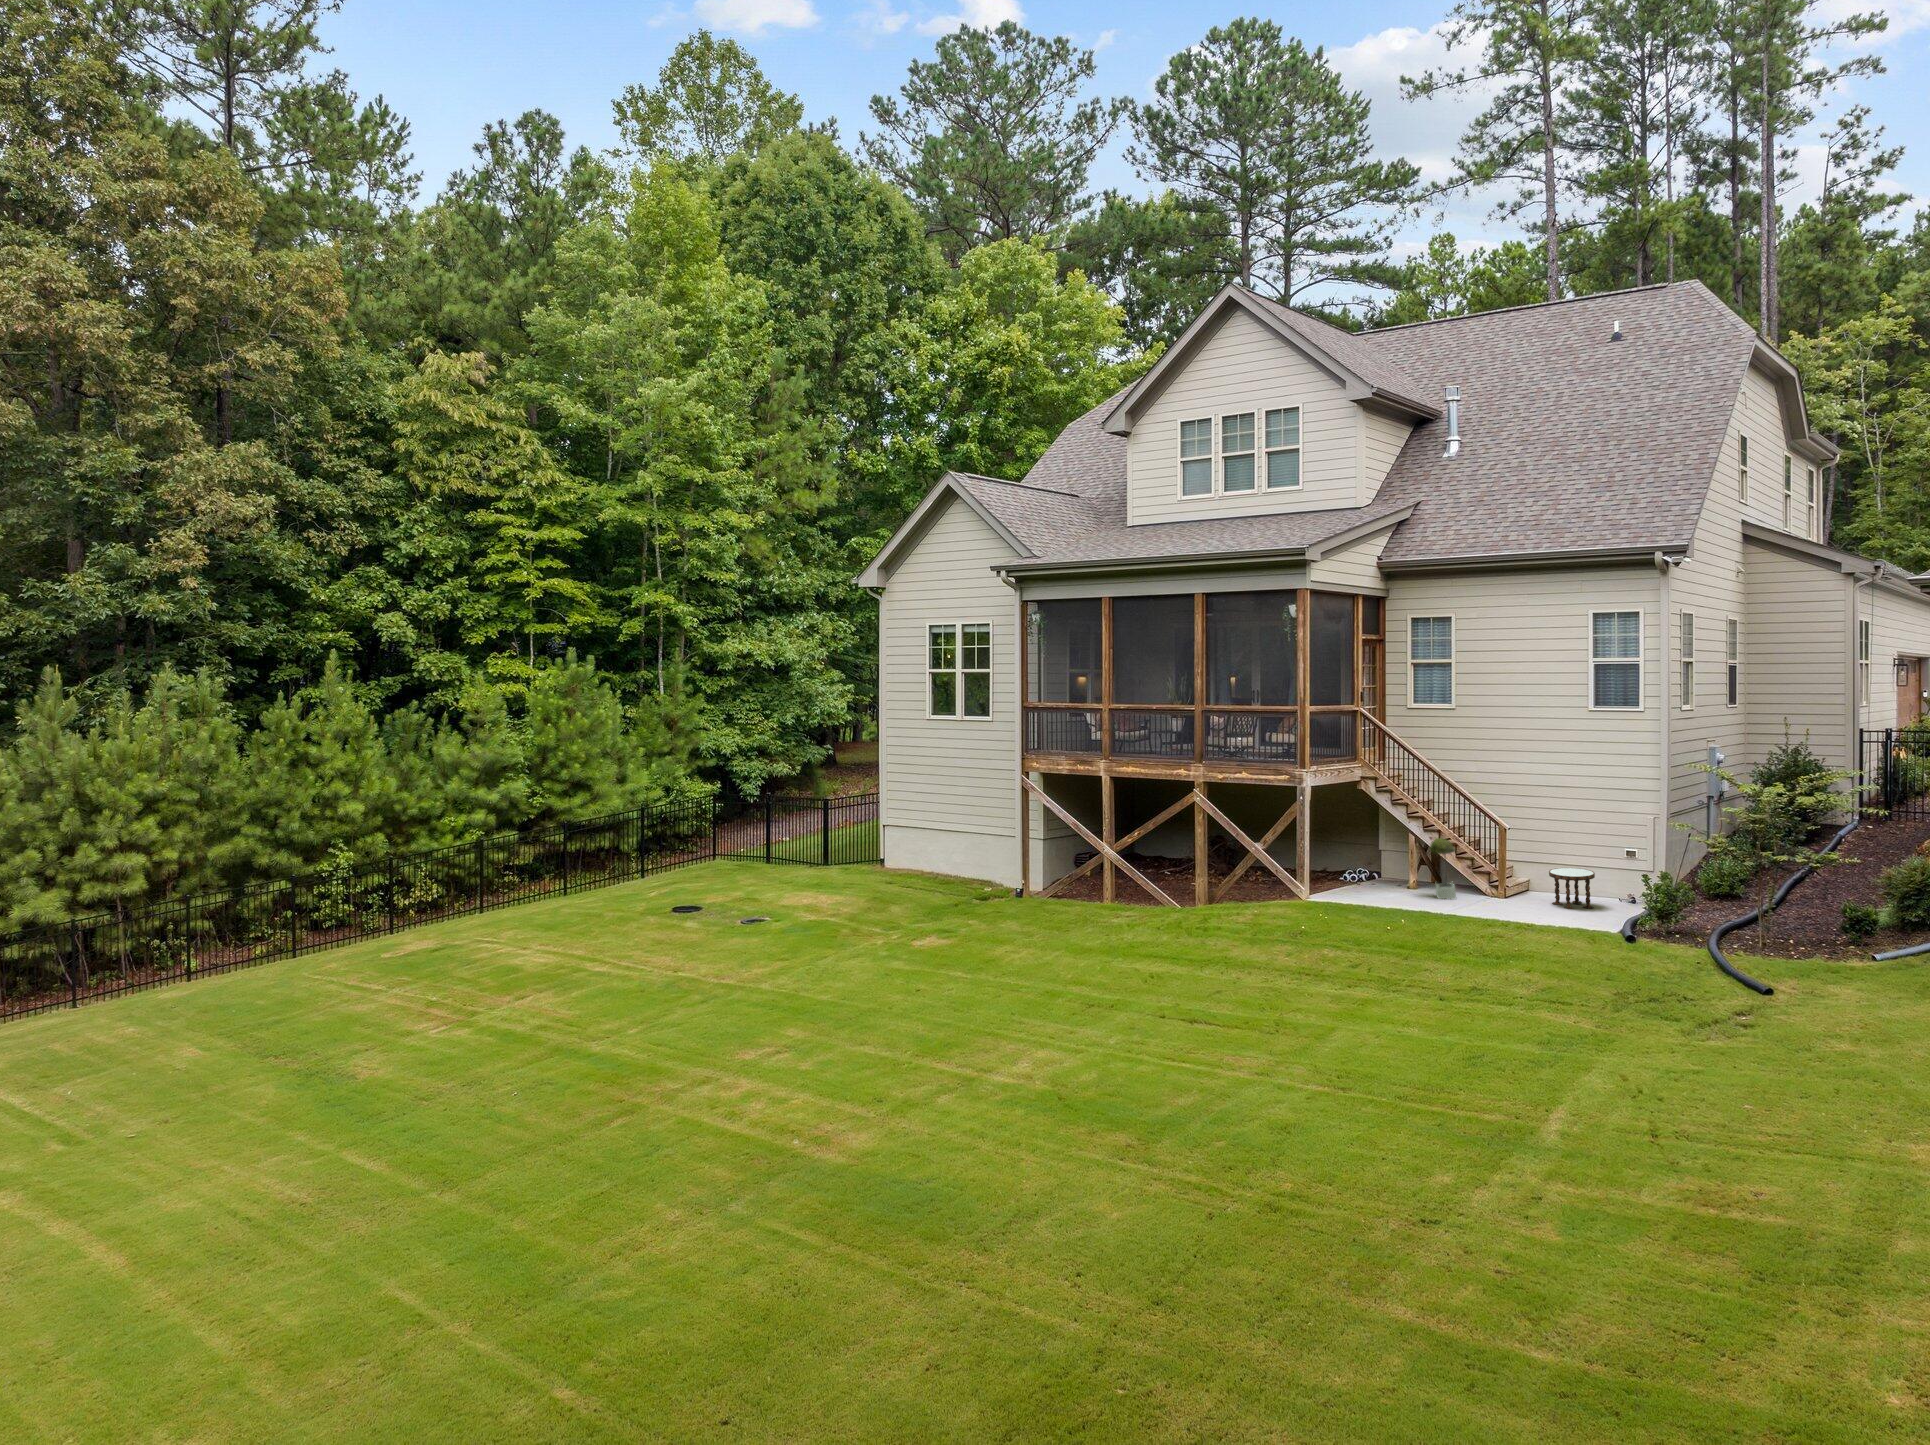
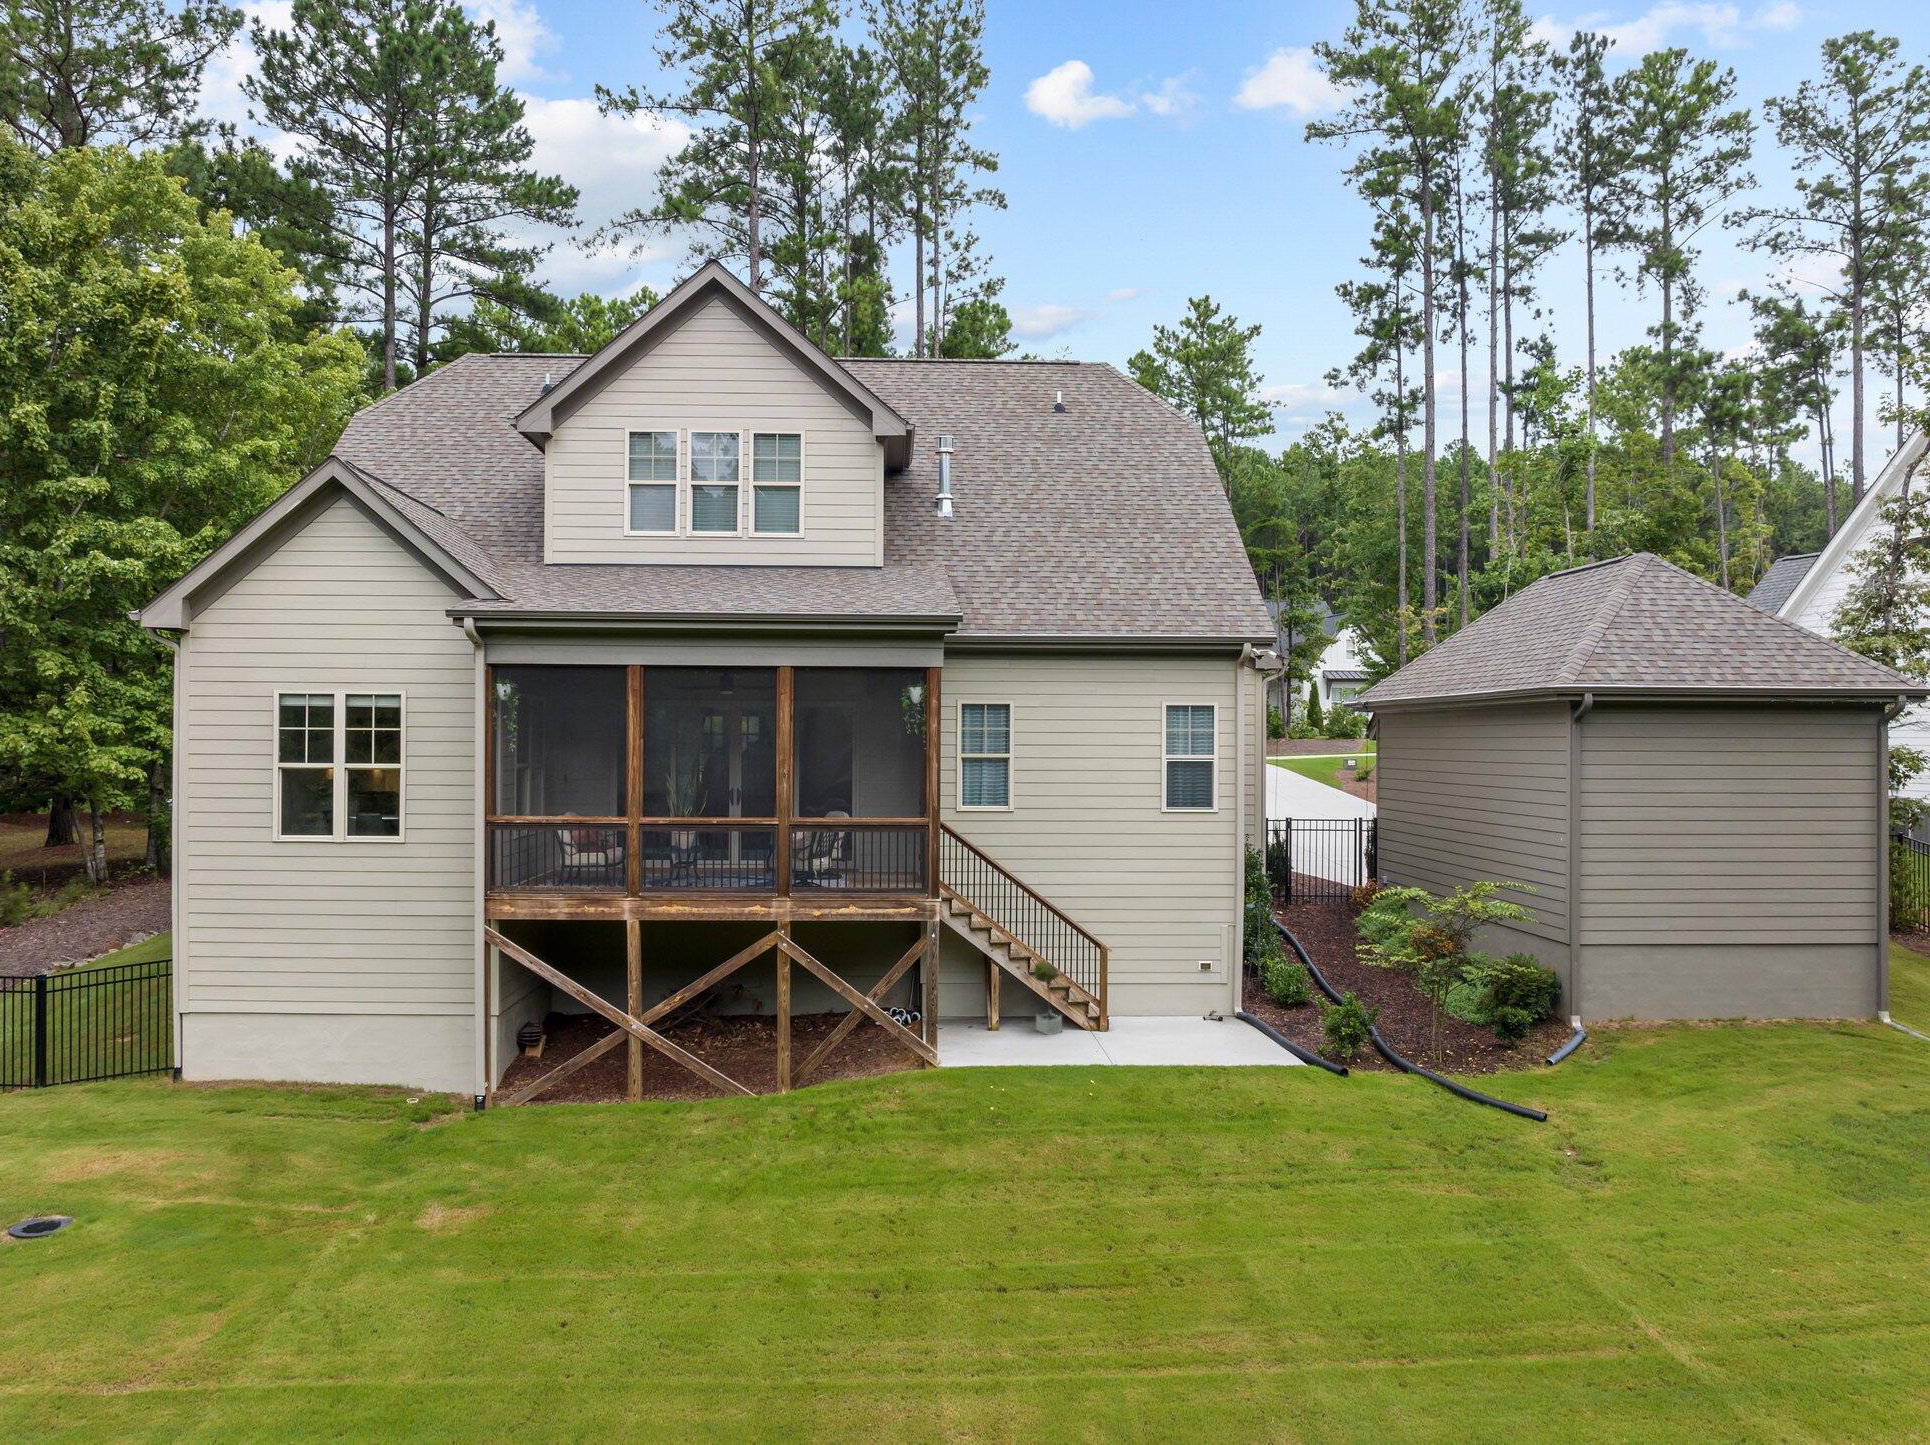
side table: present [1549,868,1595,909] -> none [1140,978,1184,1027]

